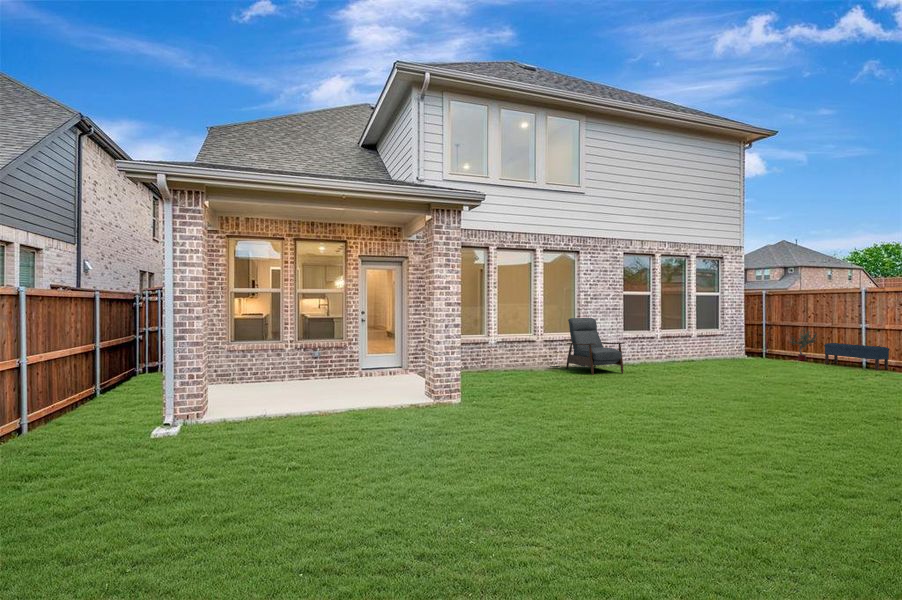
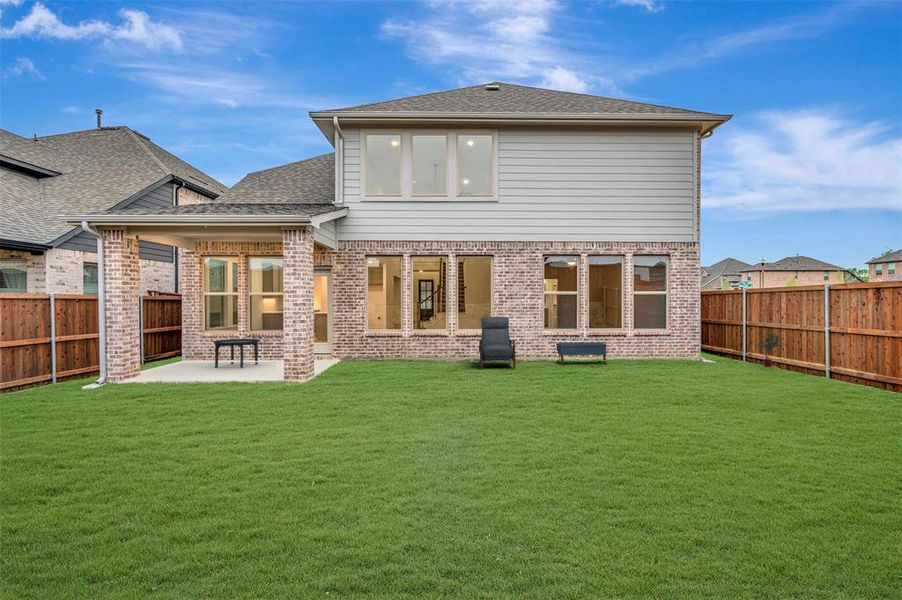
bench: present [824,343,890,371] -> present [556,342,607,365]
round table: none [264,348,325,389] -> present [213,339,260,368]

